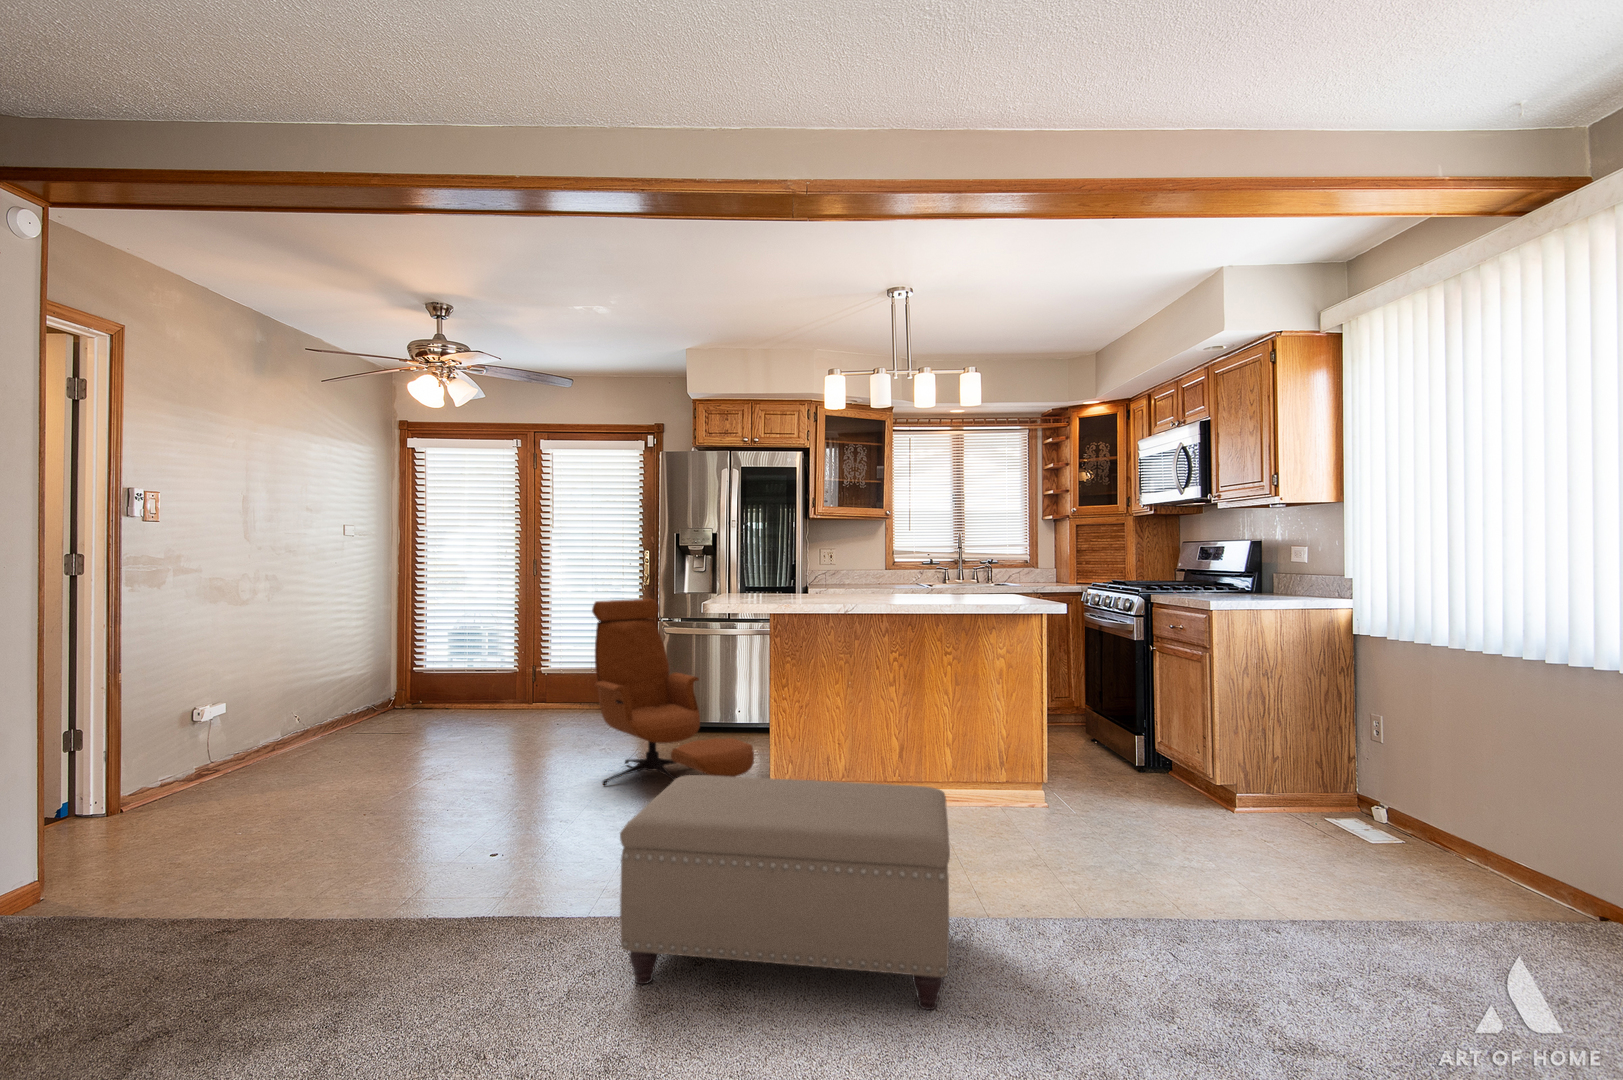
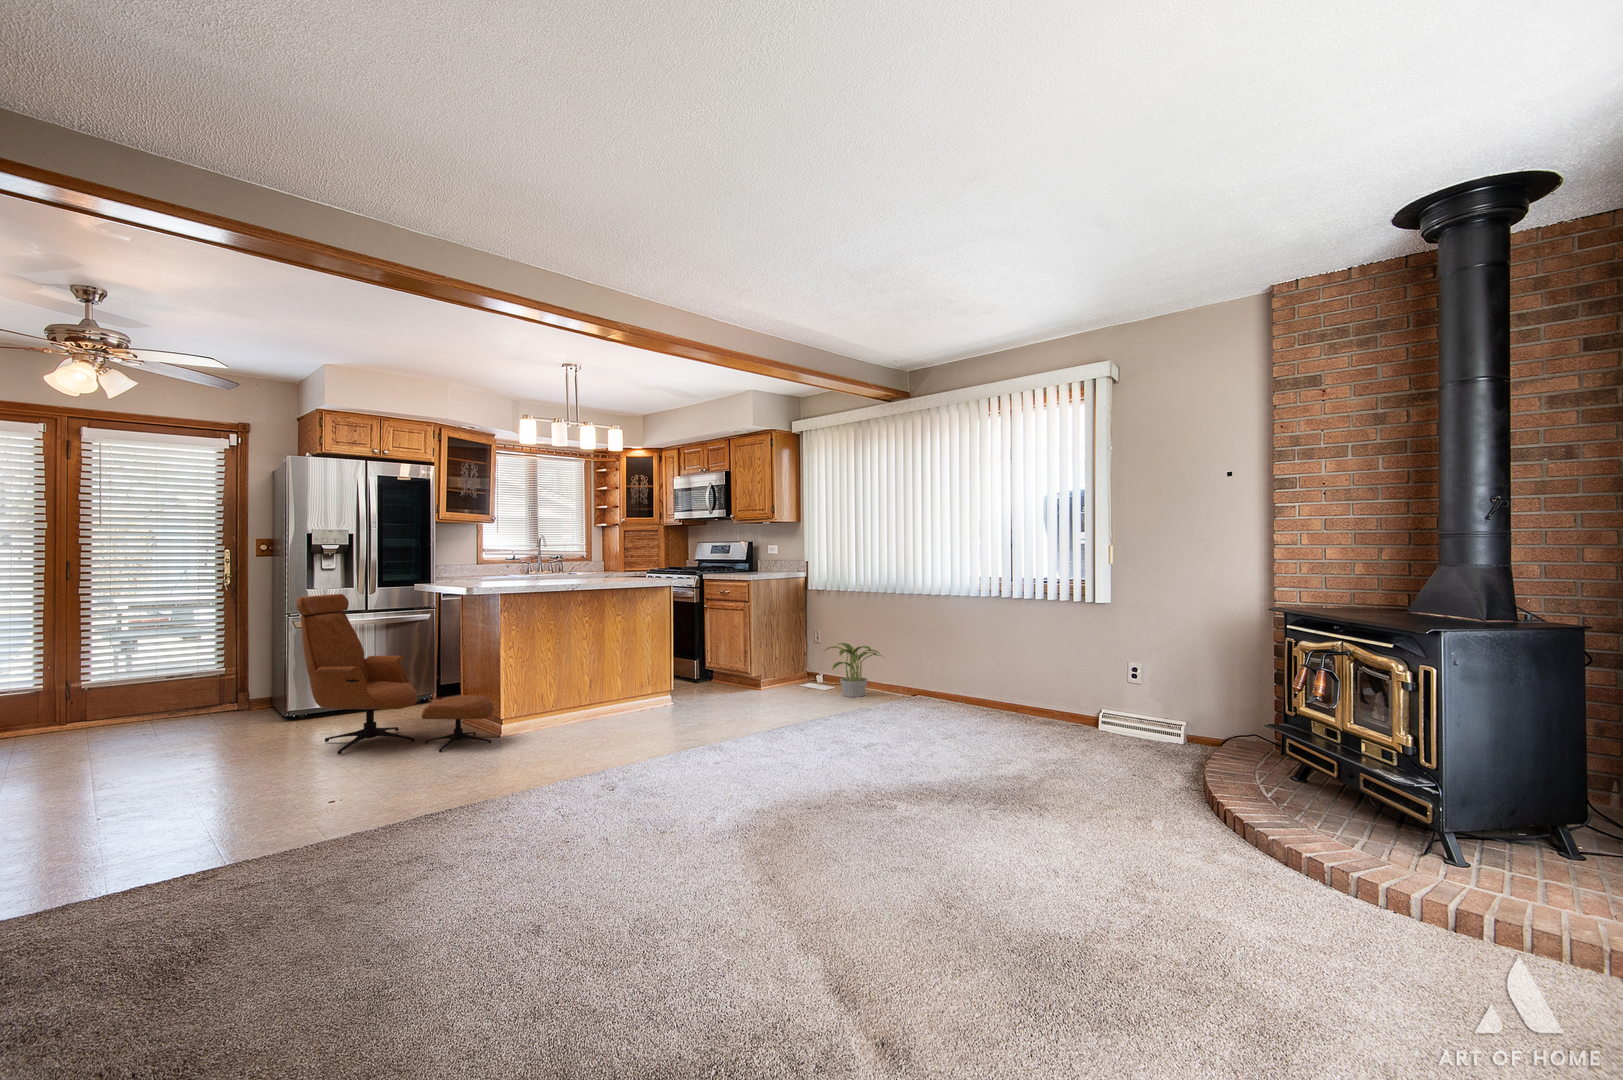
potted plant: none [1353,757,1523,889] -> present [824,643,883,697]
ottoman: present [620,775,950,1010] -> none [545,675,742,802]

